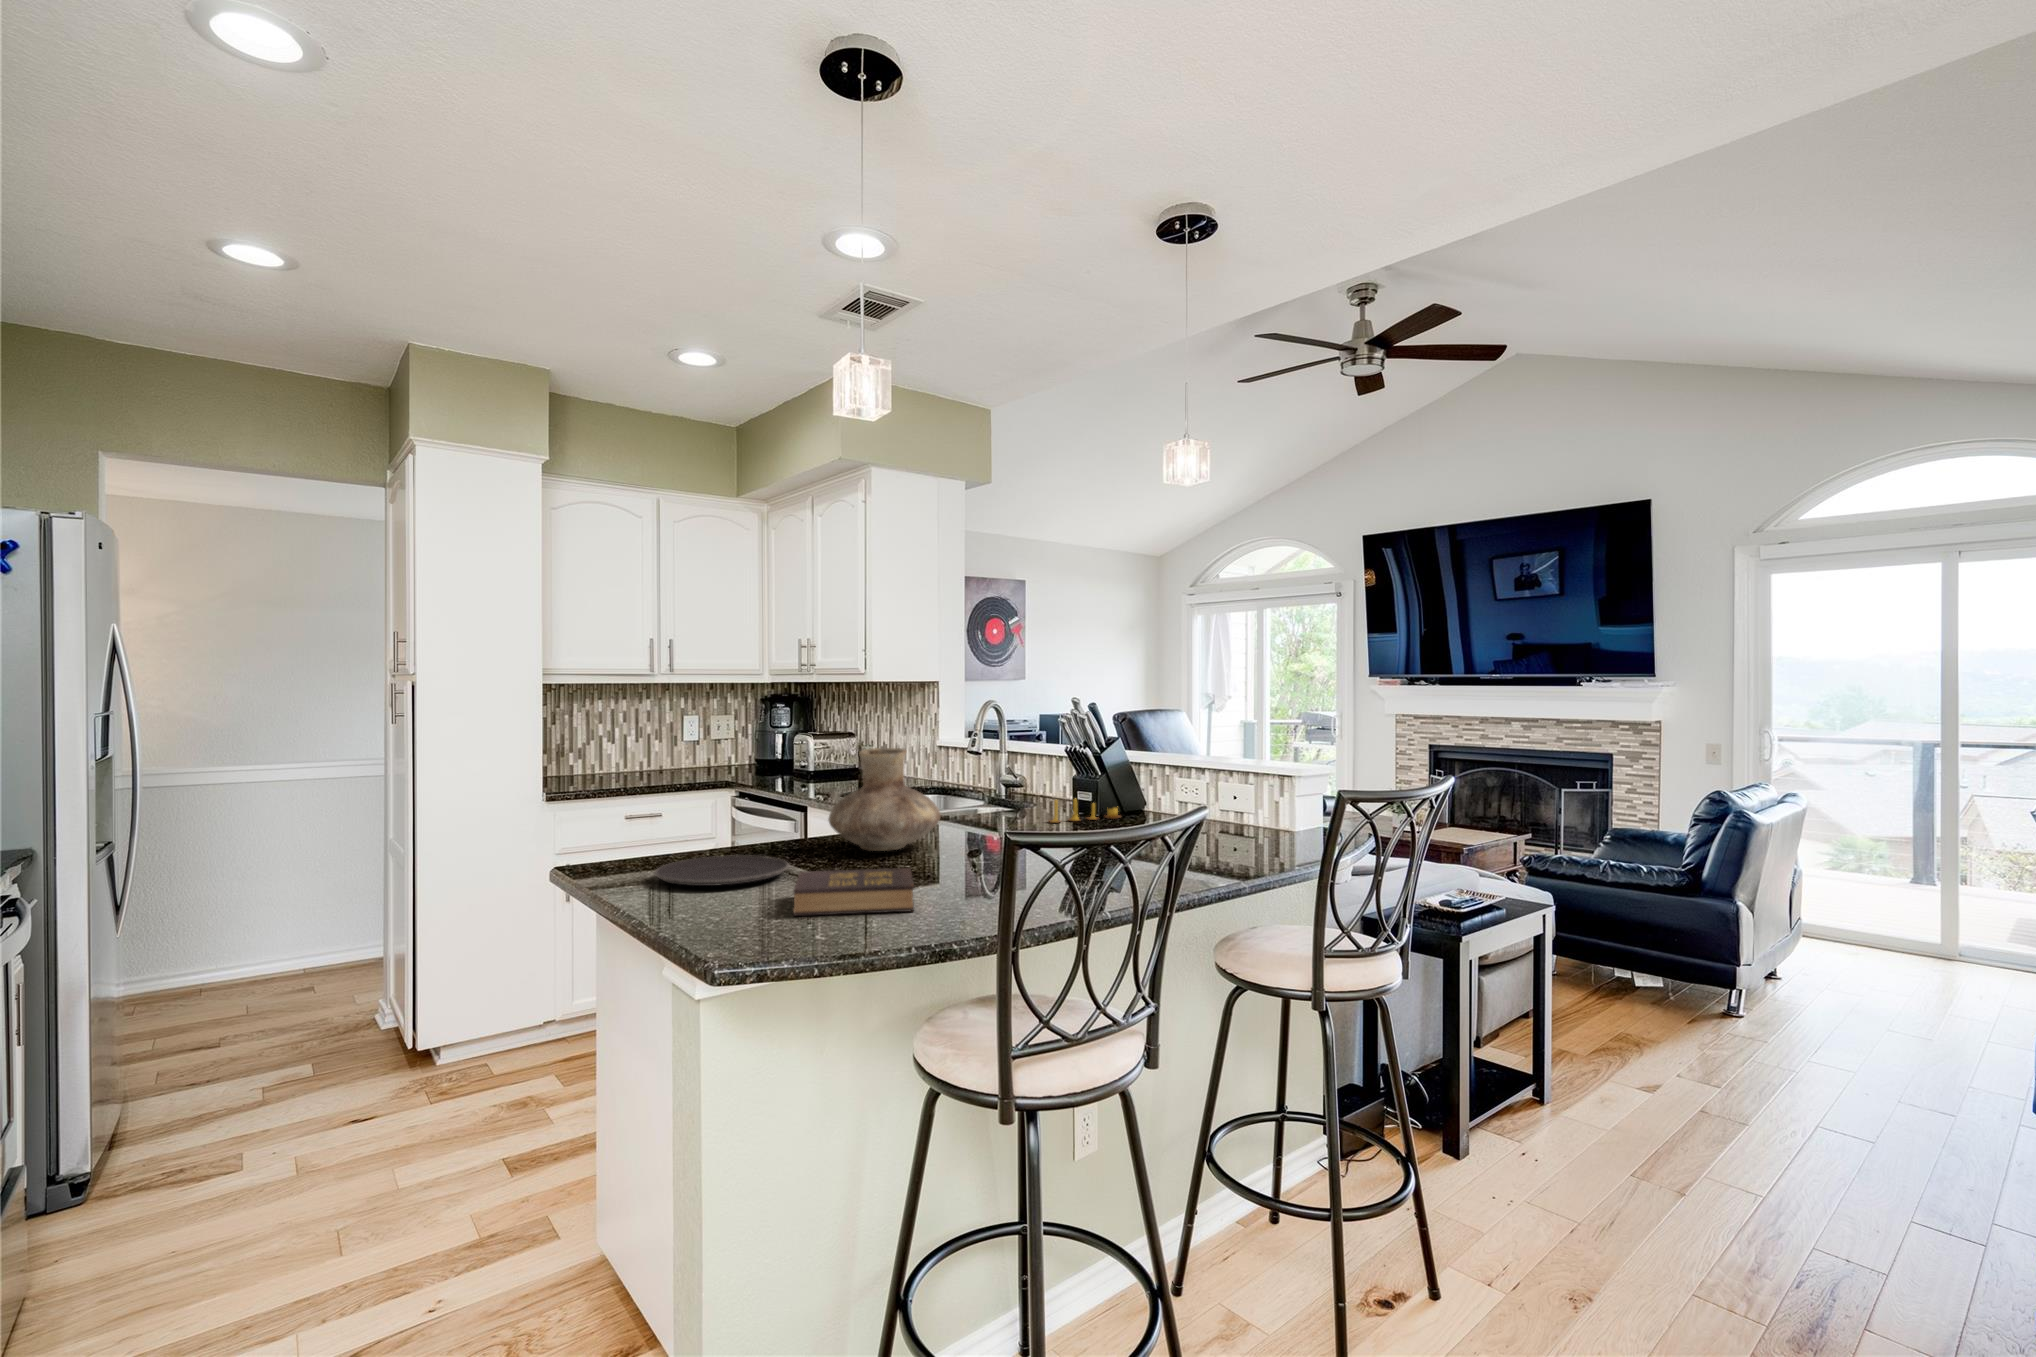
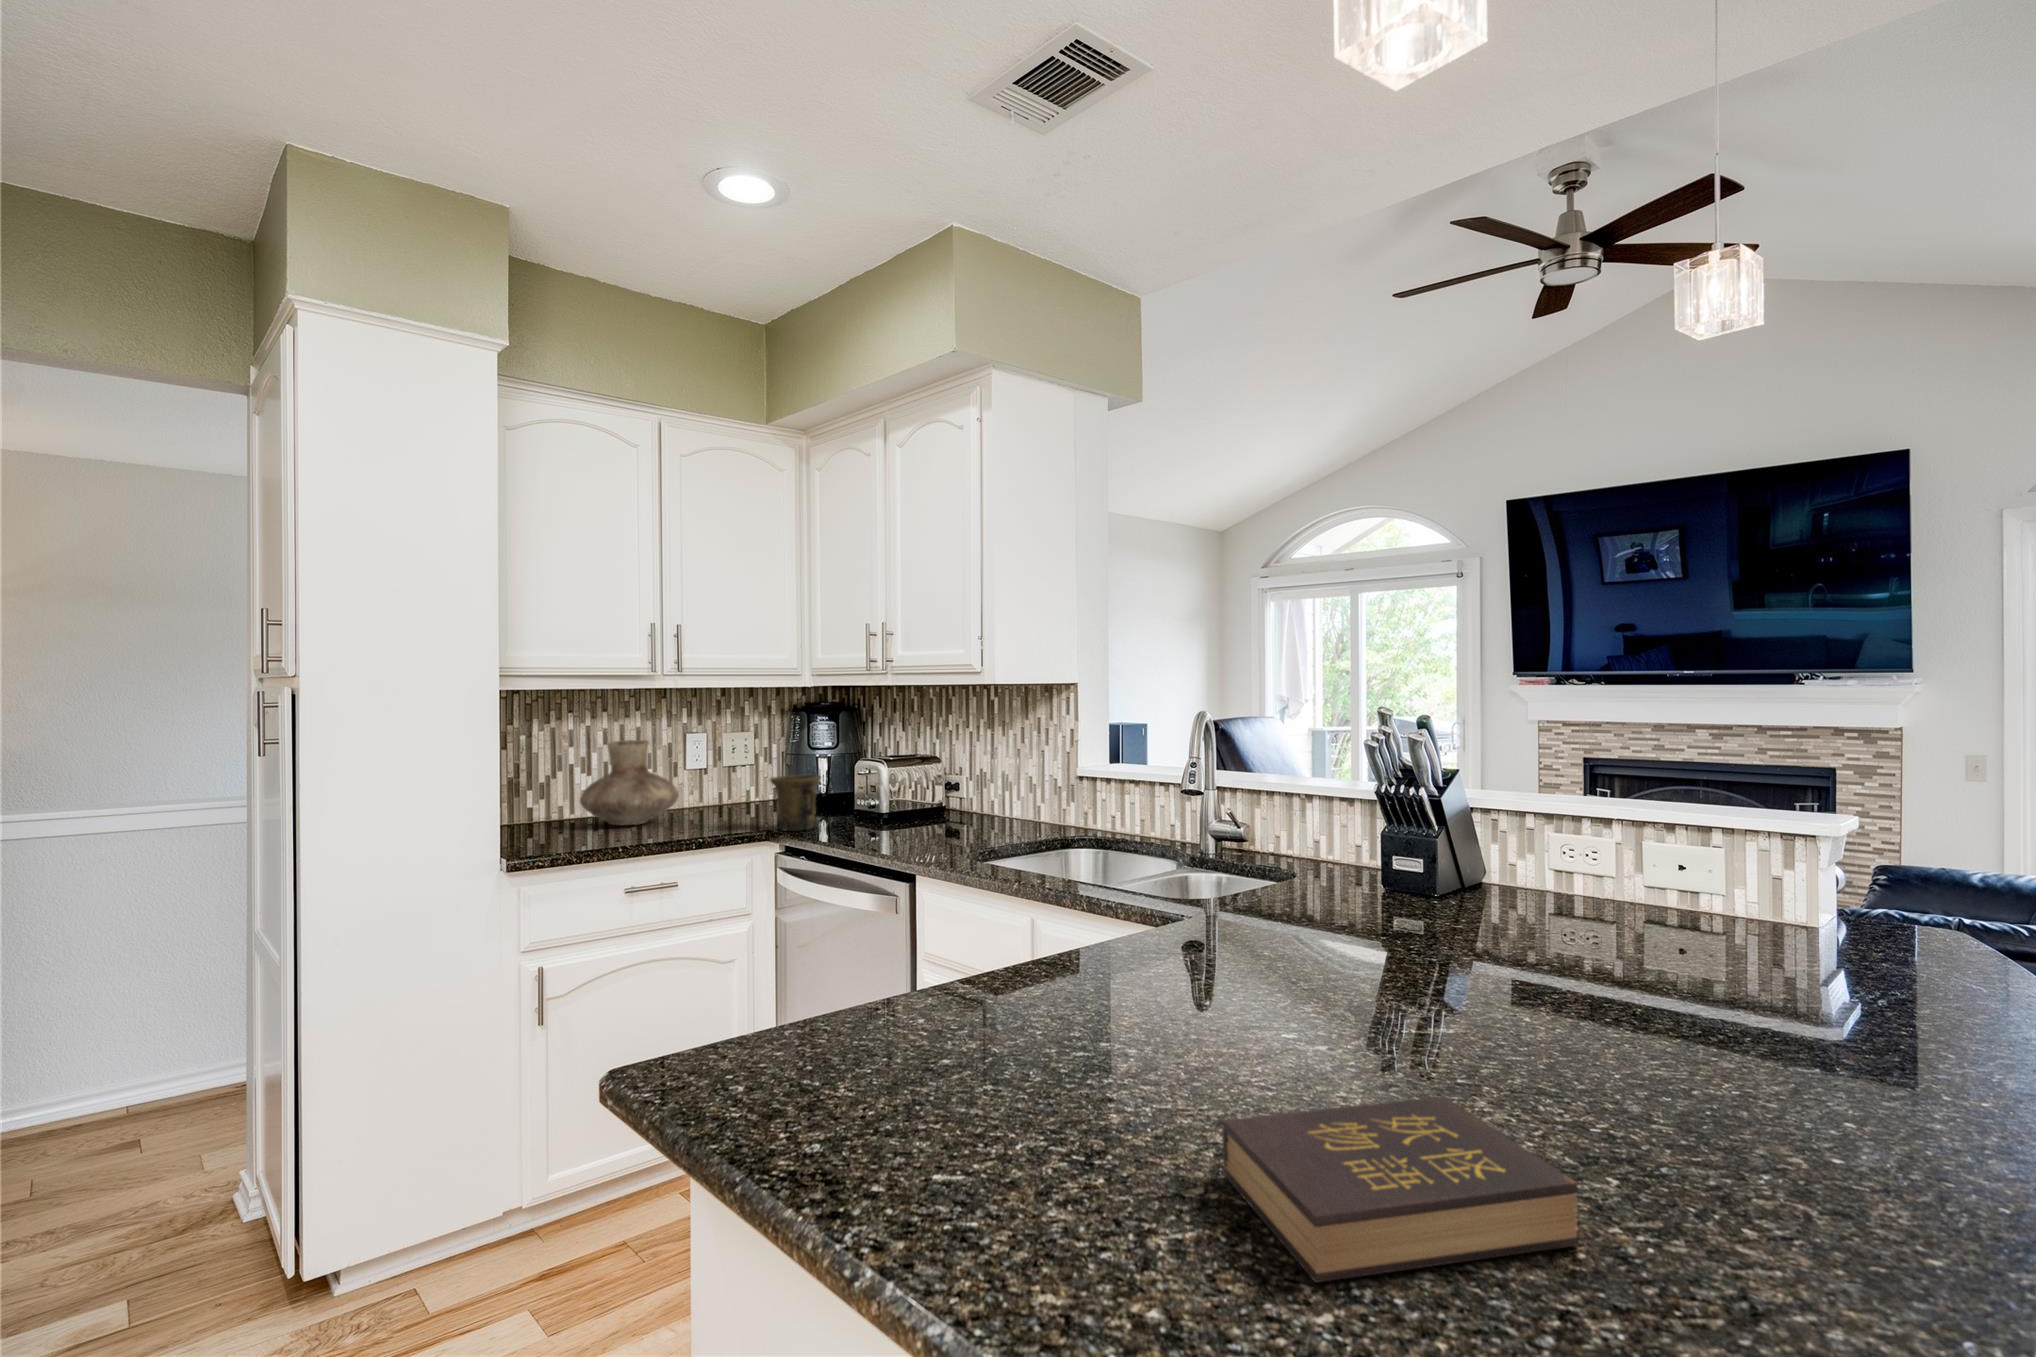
mug: none [730,744,766,782] -> present [770,775,821,831]
vase: present [828,748,941,851] -> present [580,740,679,825]
candle: present [1049,798,1120,823] -> none [1363,867,1464,912]
plate: present [654,855,789,886] -> none [842,1031,1117,1145]

